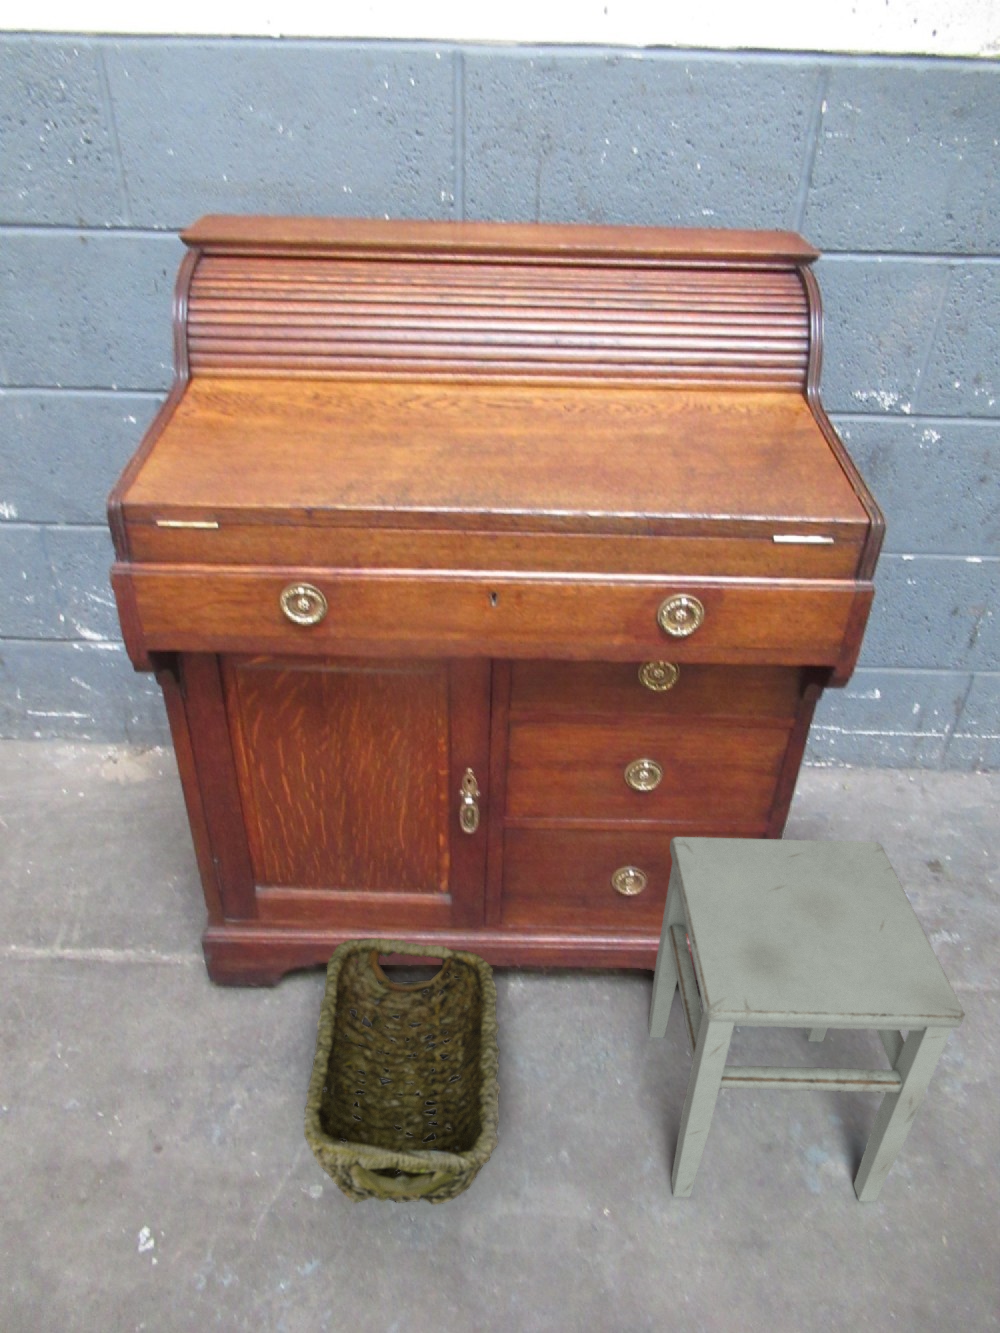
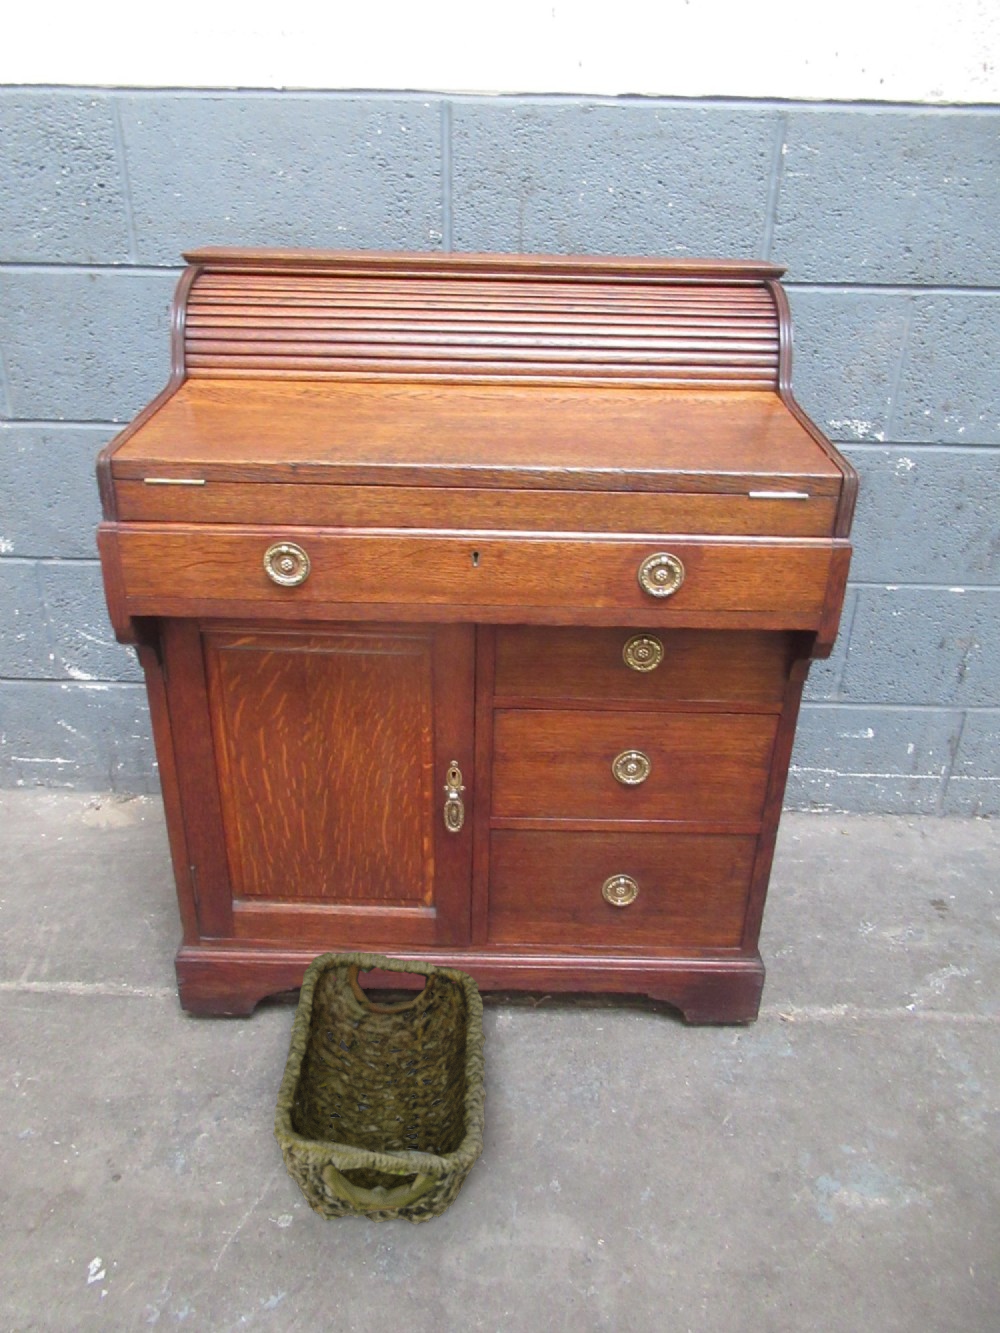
stool: present [648,837,965,1201] -> none [646,827,974,1224]

